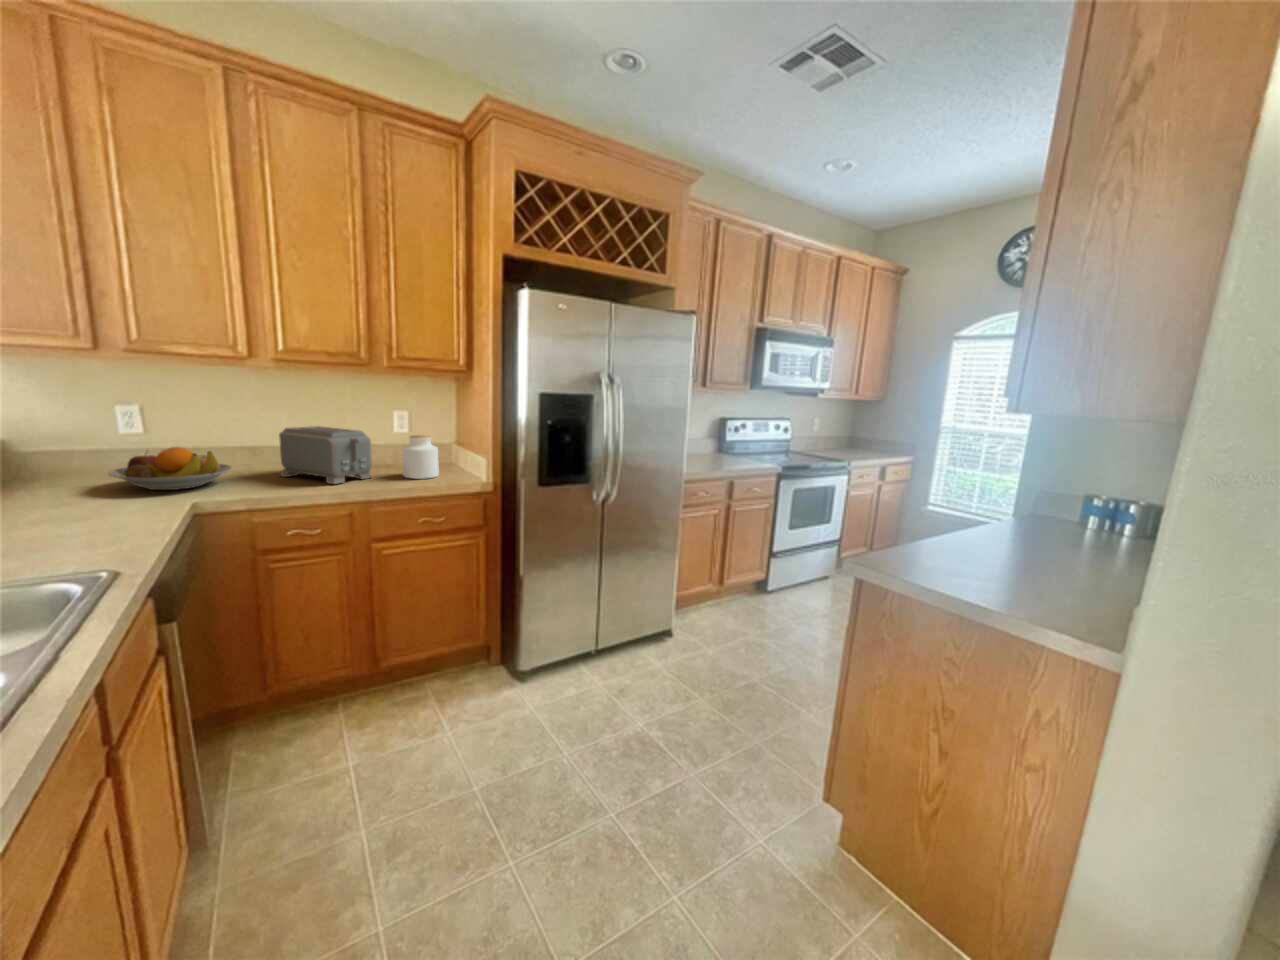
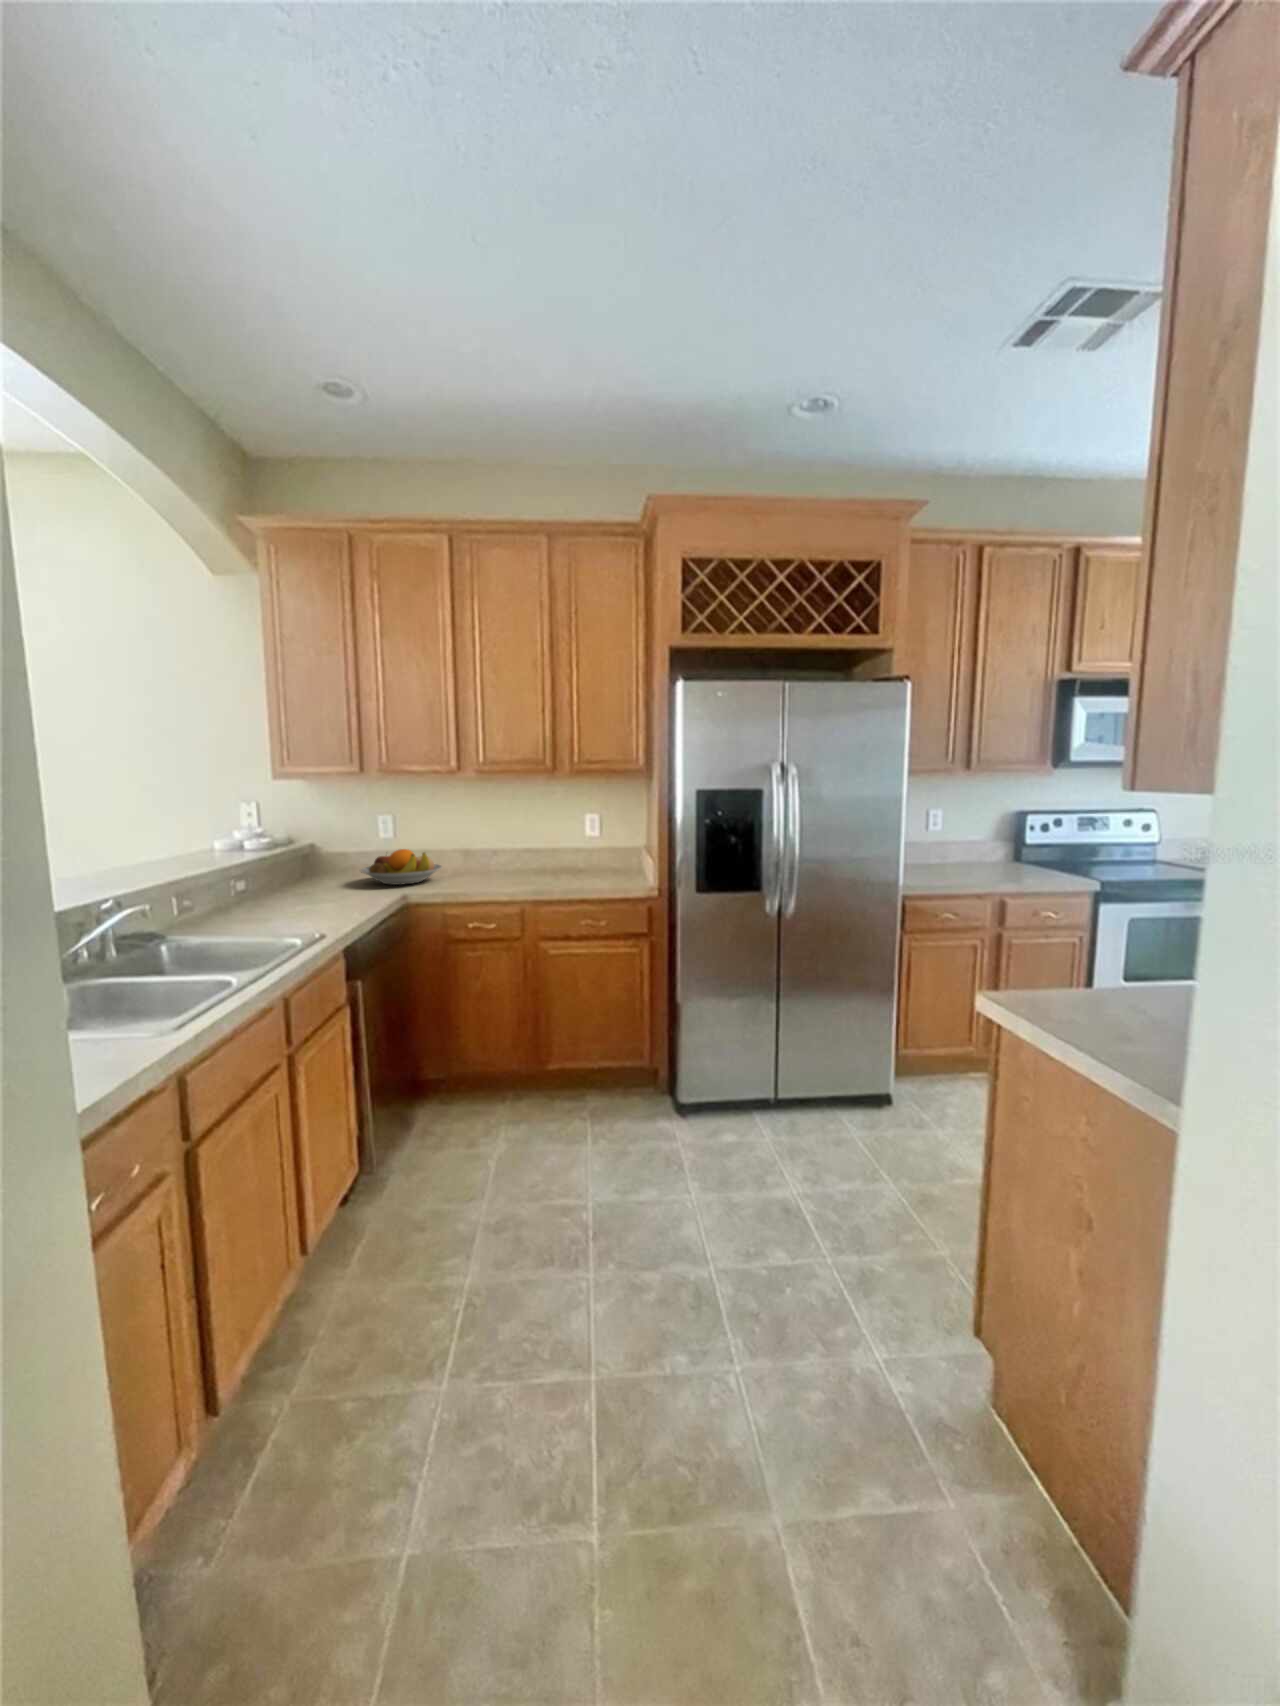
toaster: present [279,426,372,484] -> none [480,830,553,884]
jar: present [402,435,439,479] -> none [579,838,614,882]

